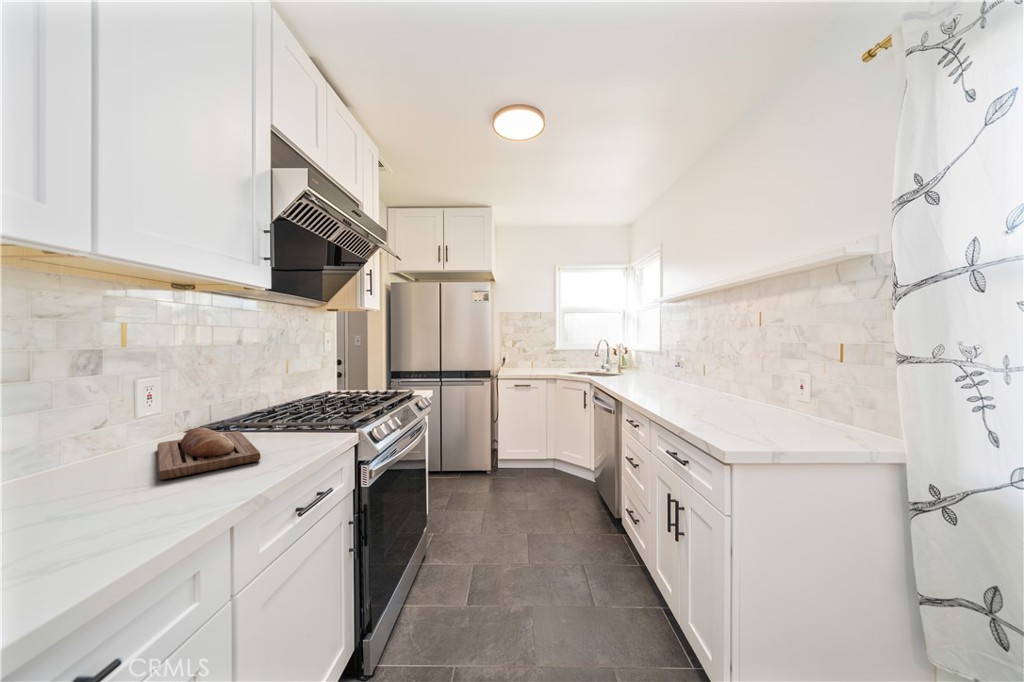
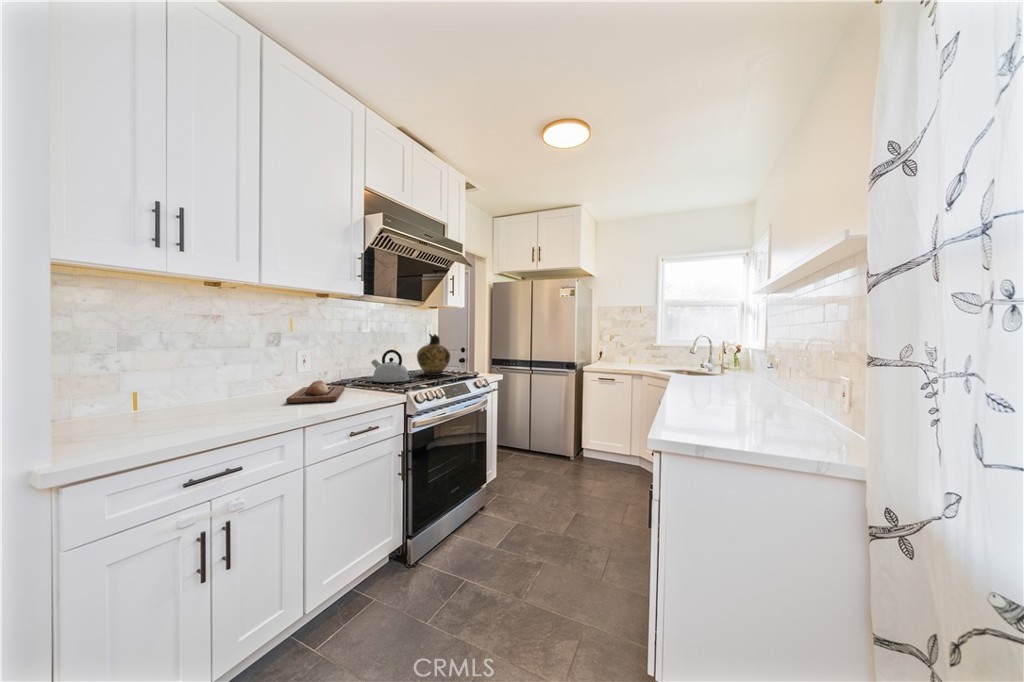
ceramic jug: none [322,343,370,399] -> present [417,334,450,375]
kettle: none [262,368,327,418] -> present [371,350,409,382]

